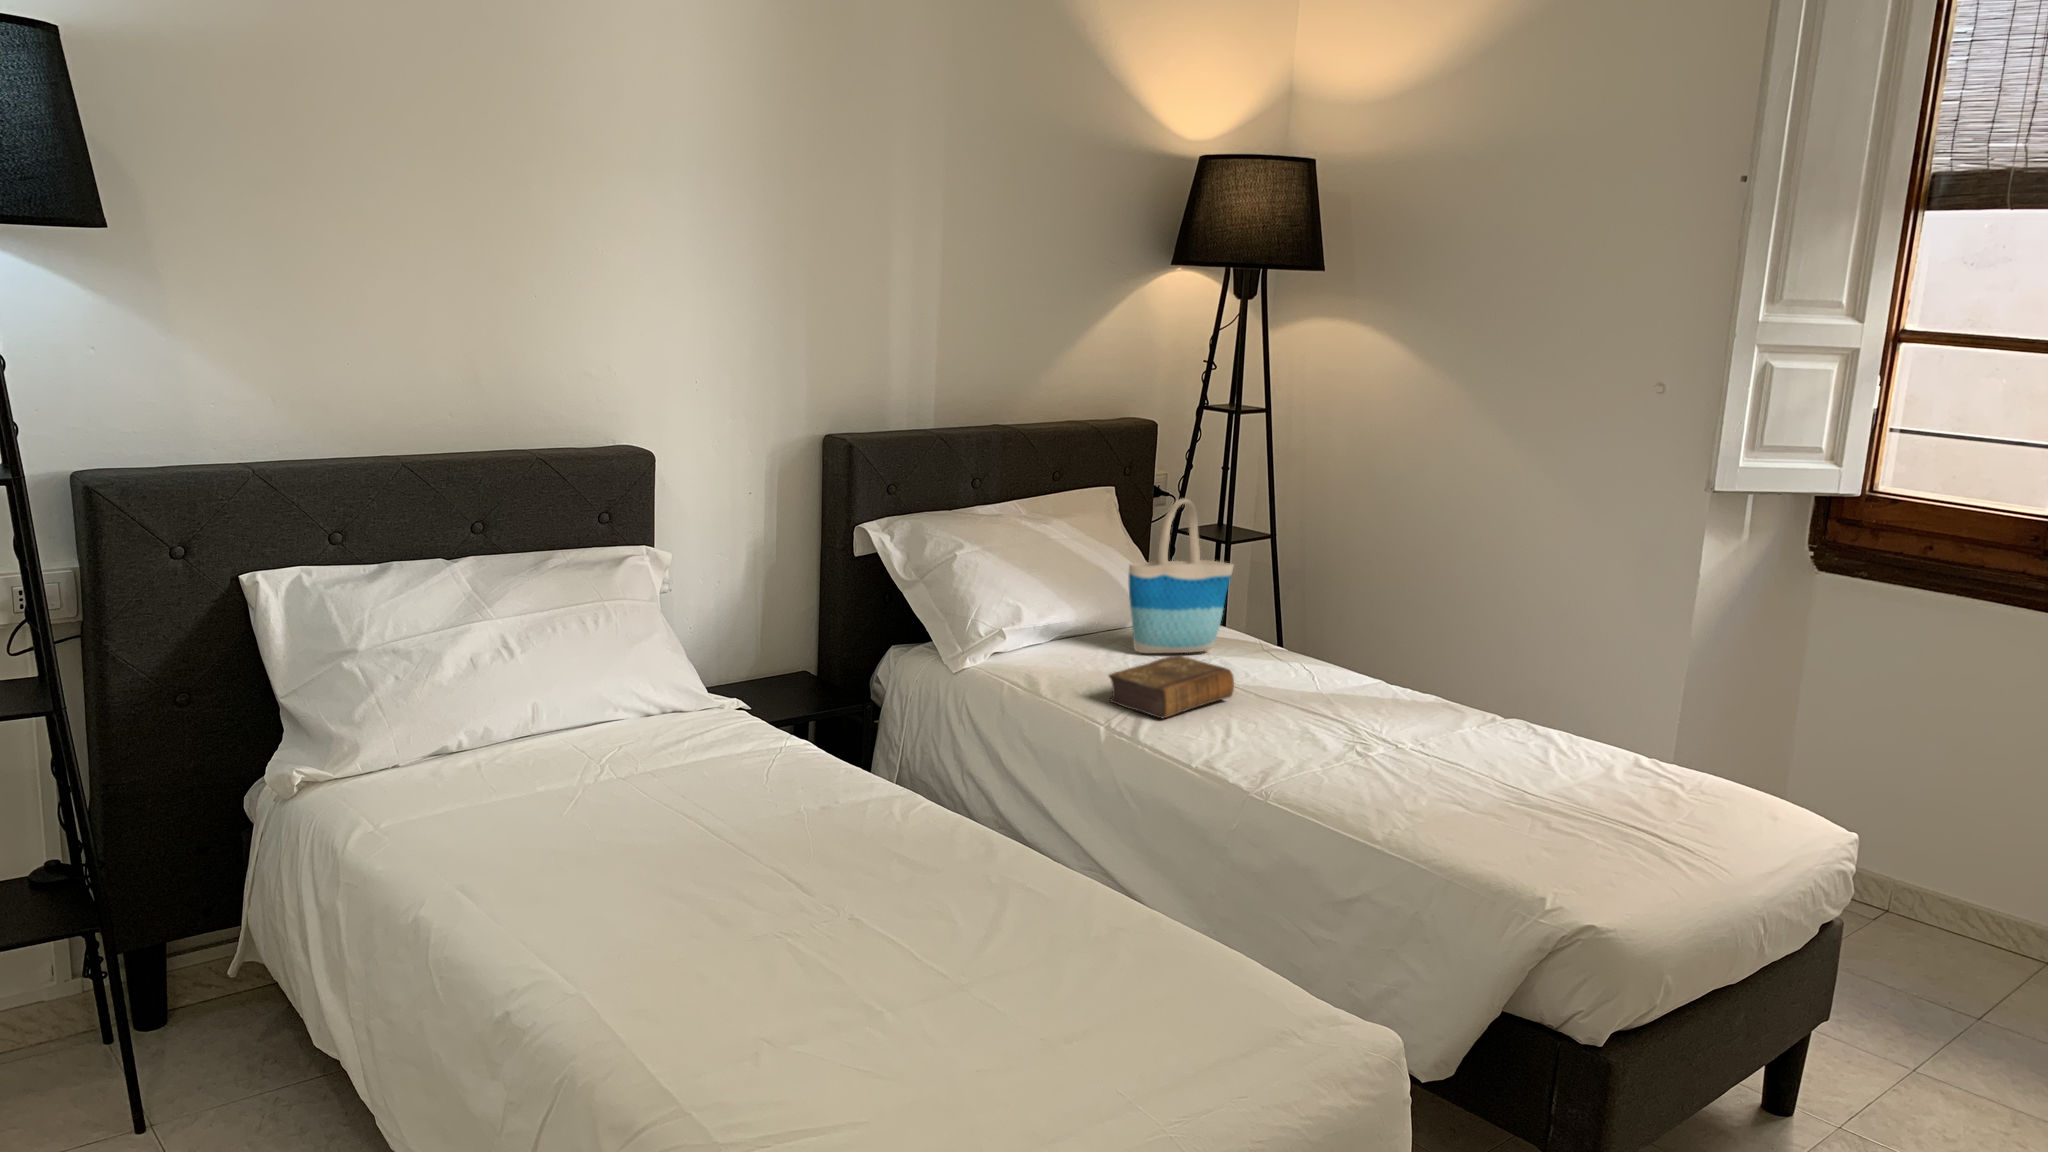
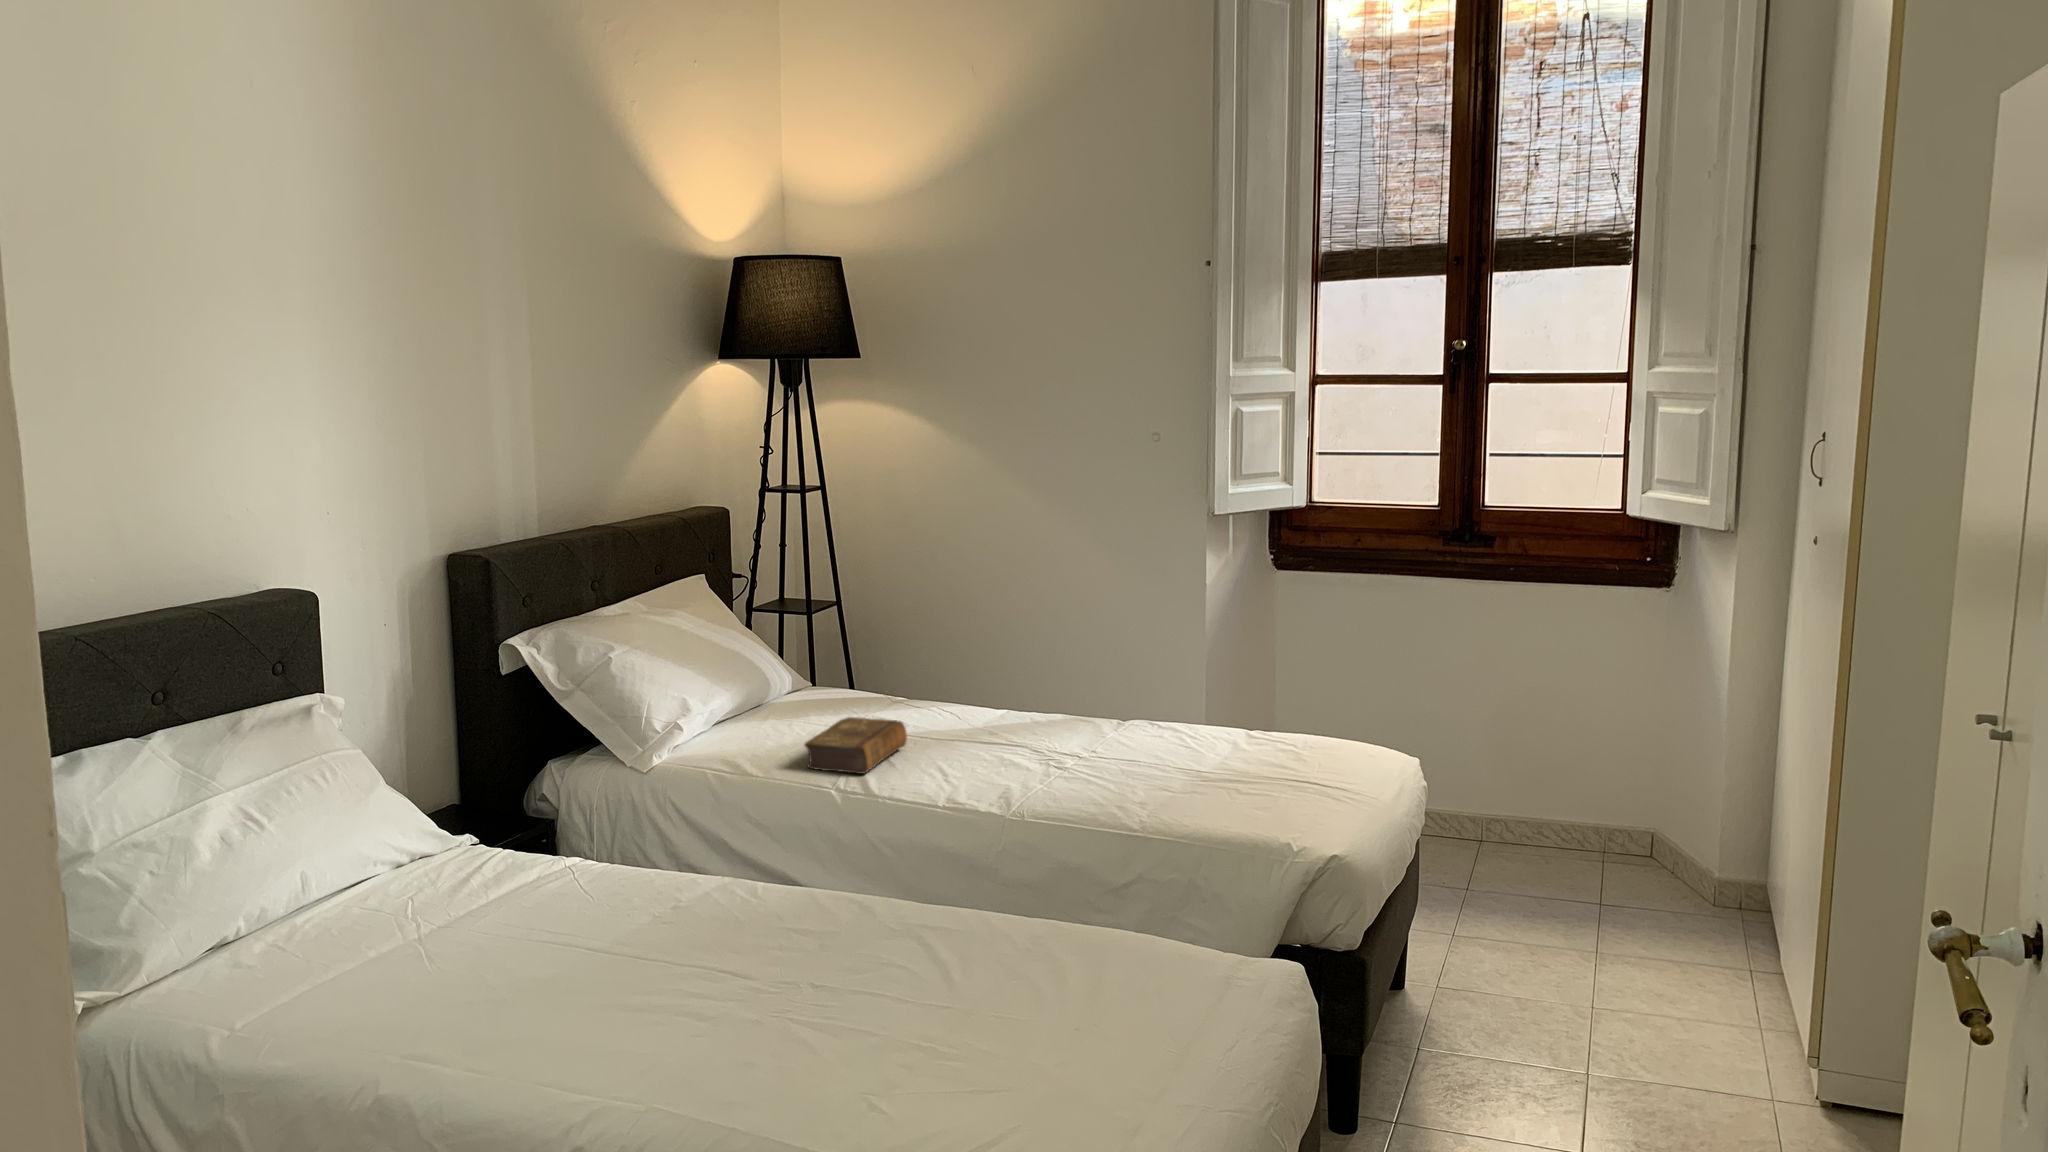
tote bag: present [1129,499,1233,653] -> none [779,575,864,722]

